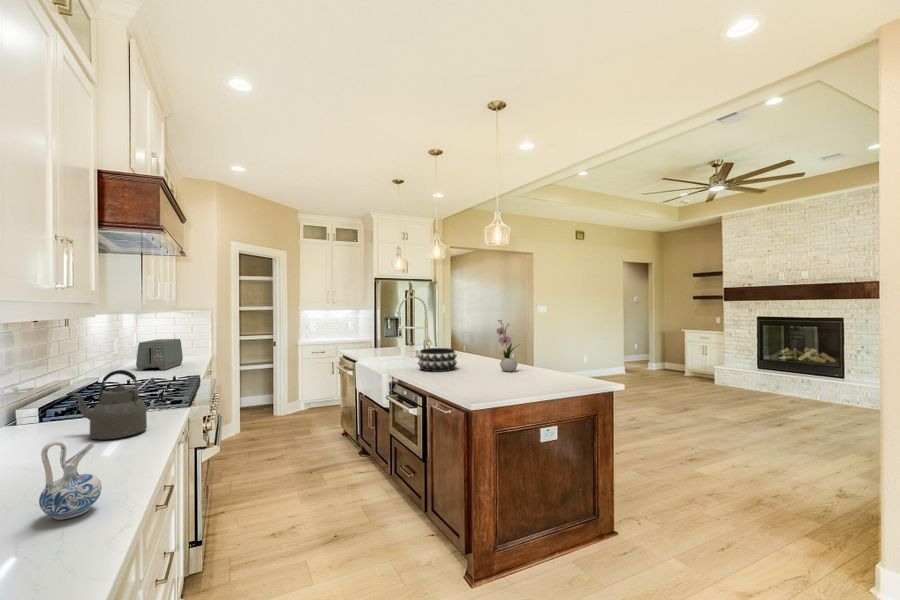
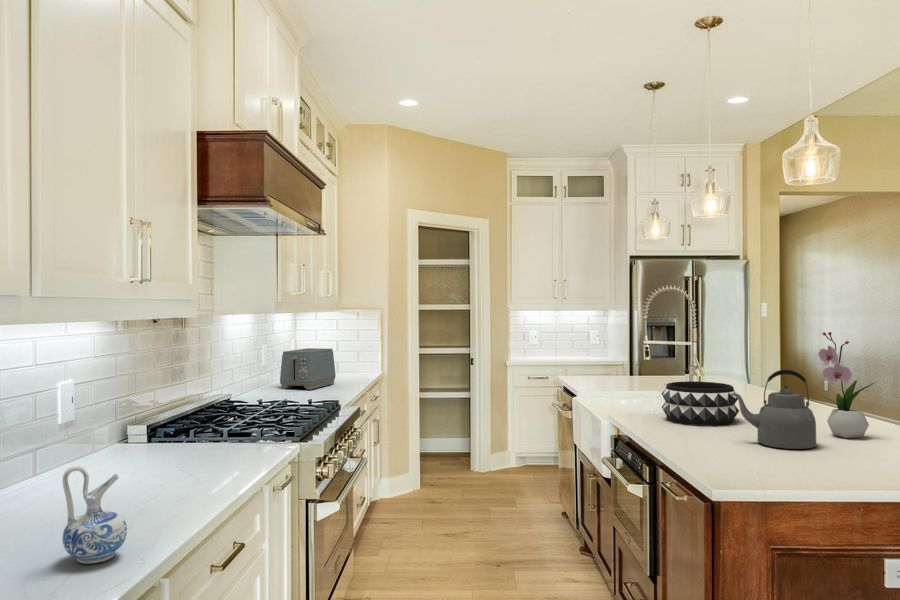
kettle: present [71,370,147,440] -> present [730,370,817,449]

